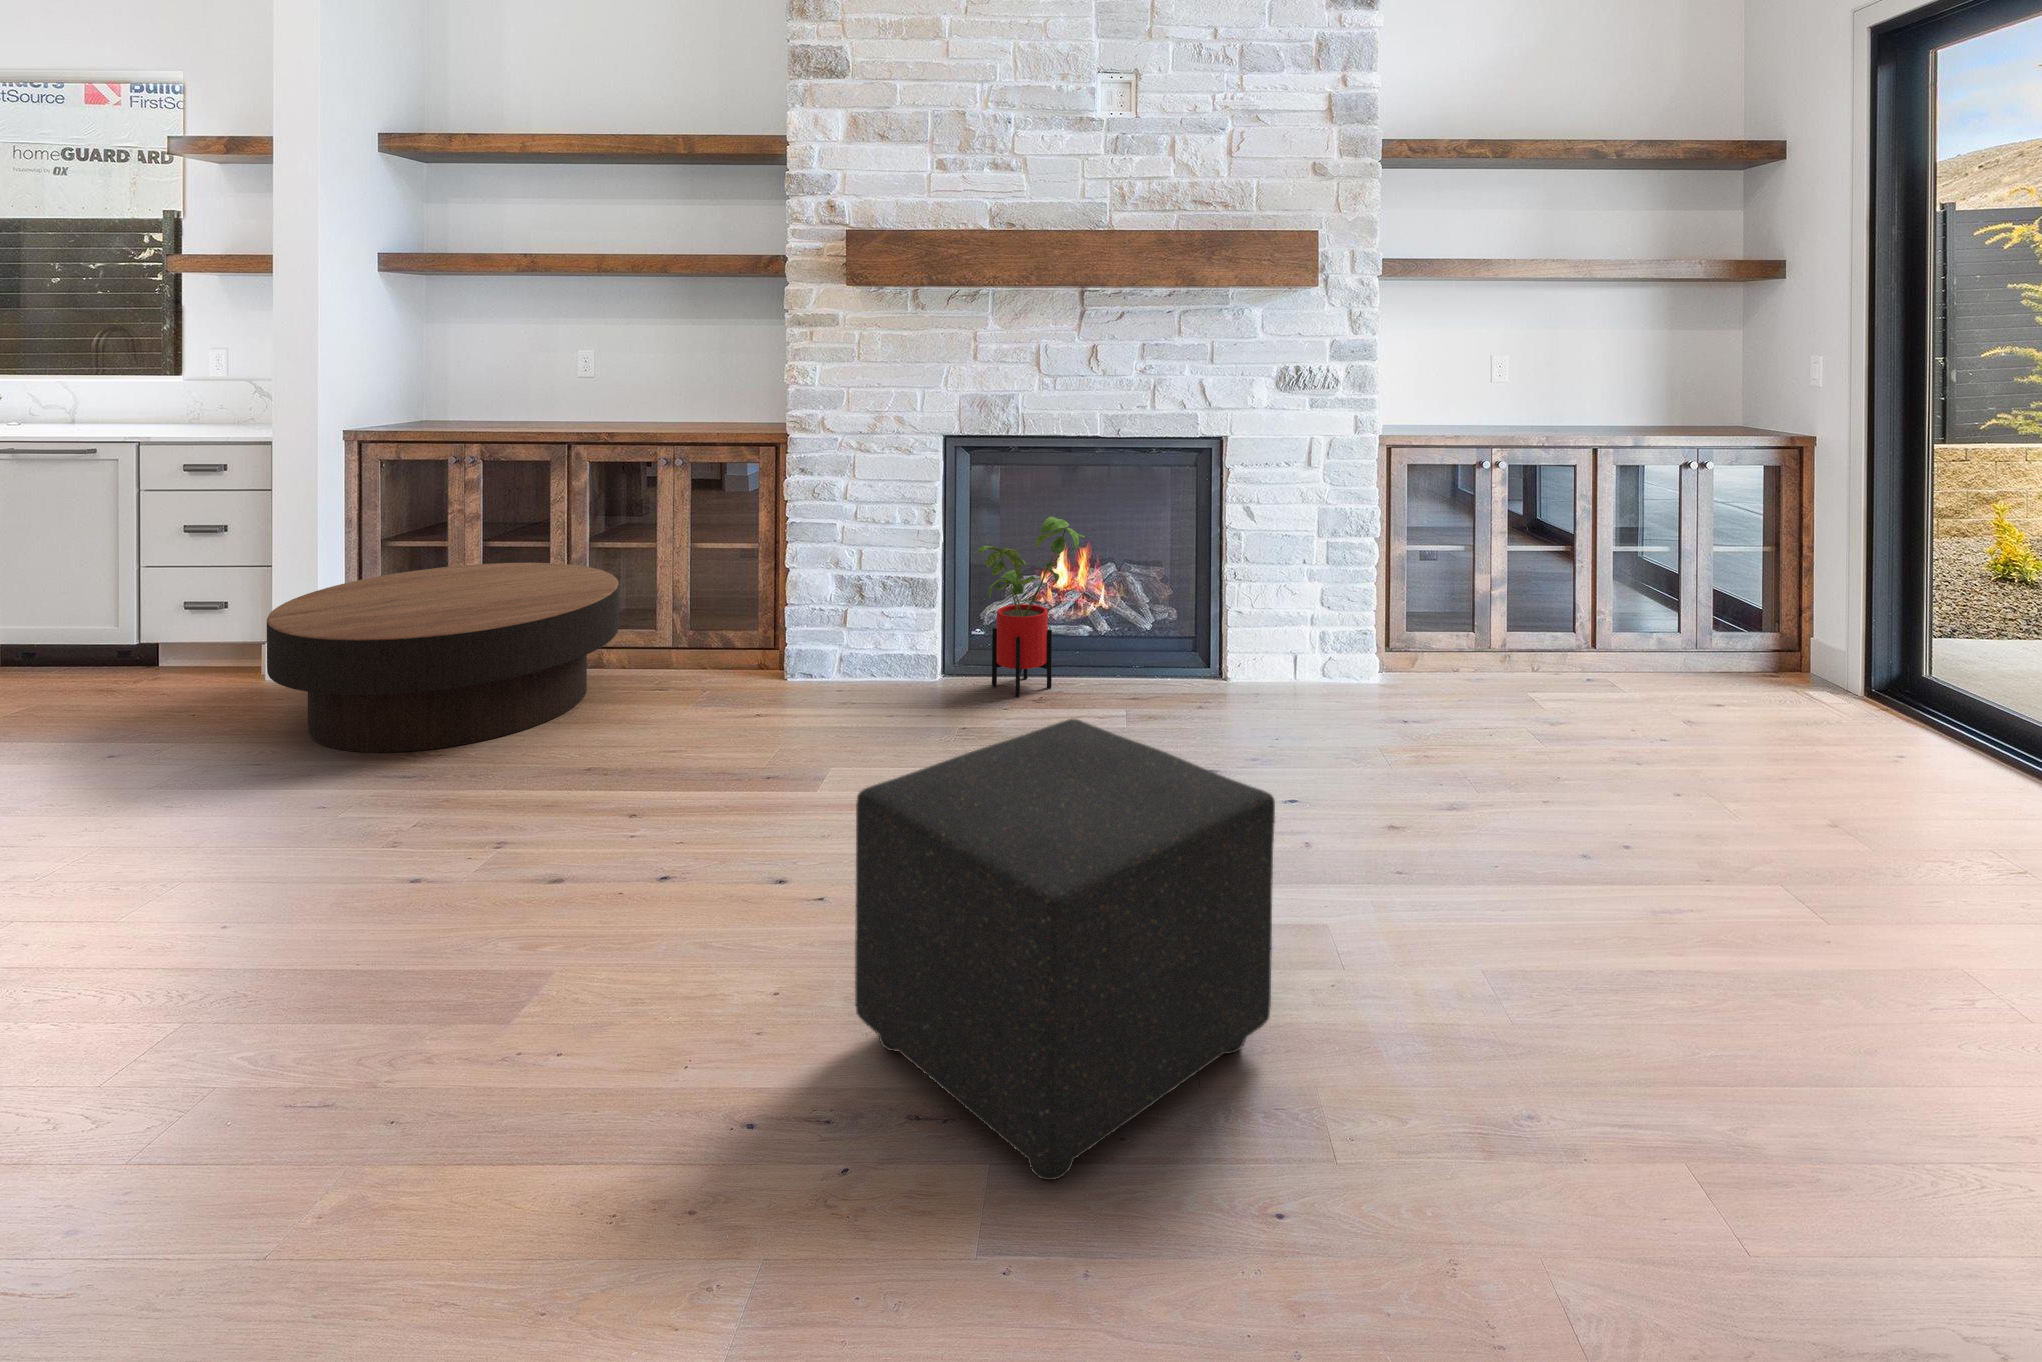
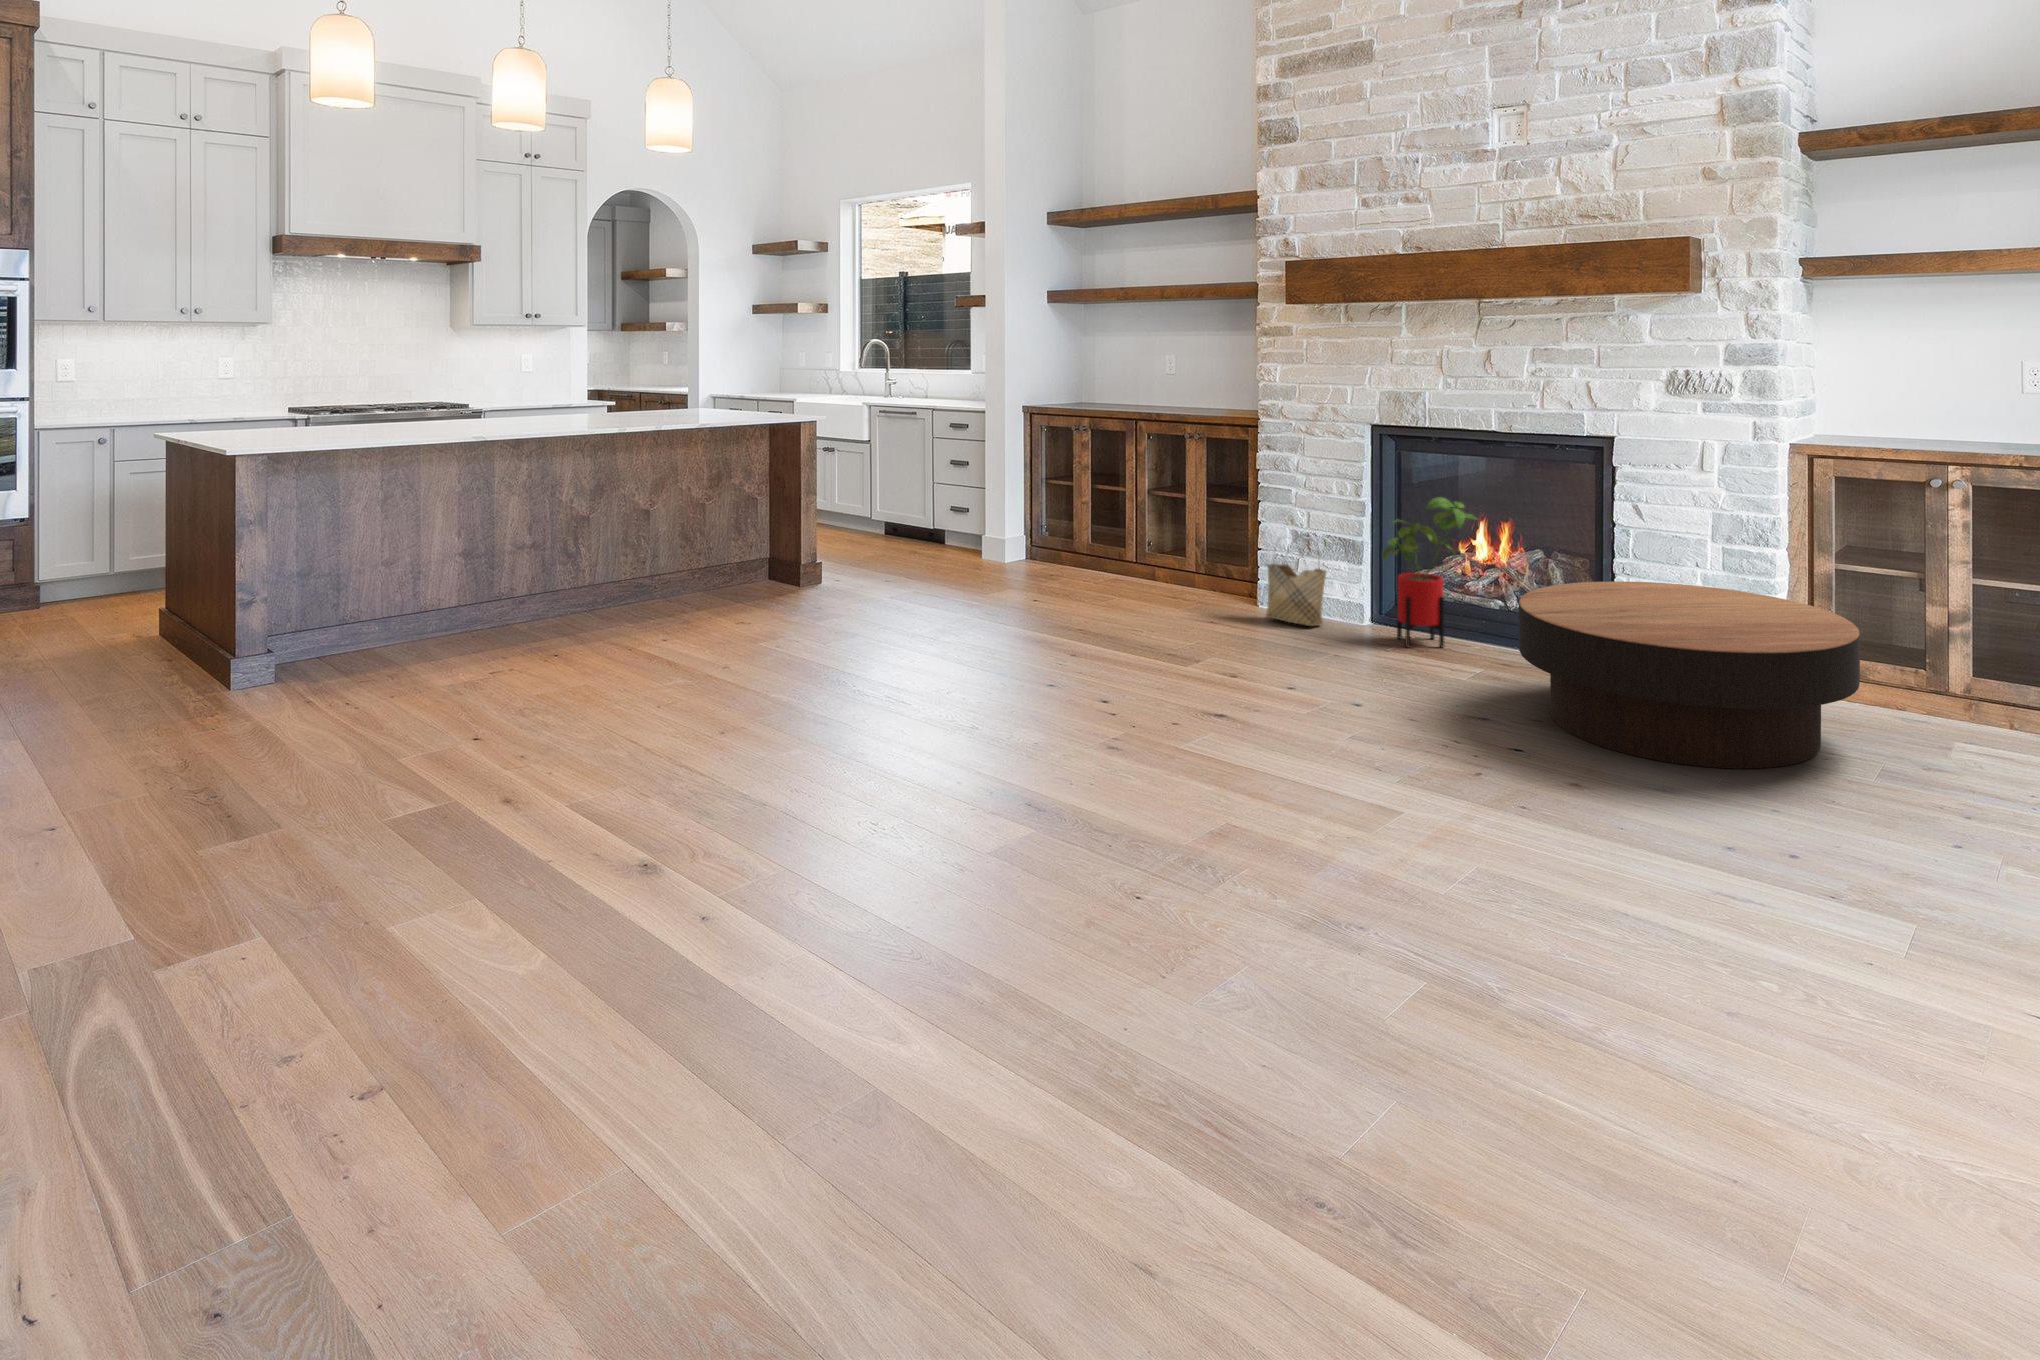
coffee table: present [267,563,619,752] -> present [1519,581,1860,769]
woven basket: none [816,577,899,691] -> present [1266,535,1326,626]
ottoman: present [855,719,1275,1180] -> none [1074,601,1290,821]

